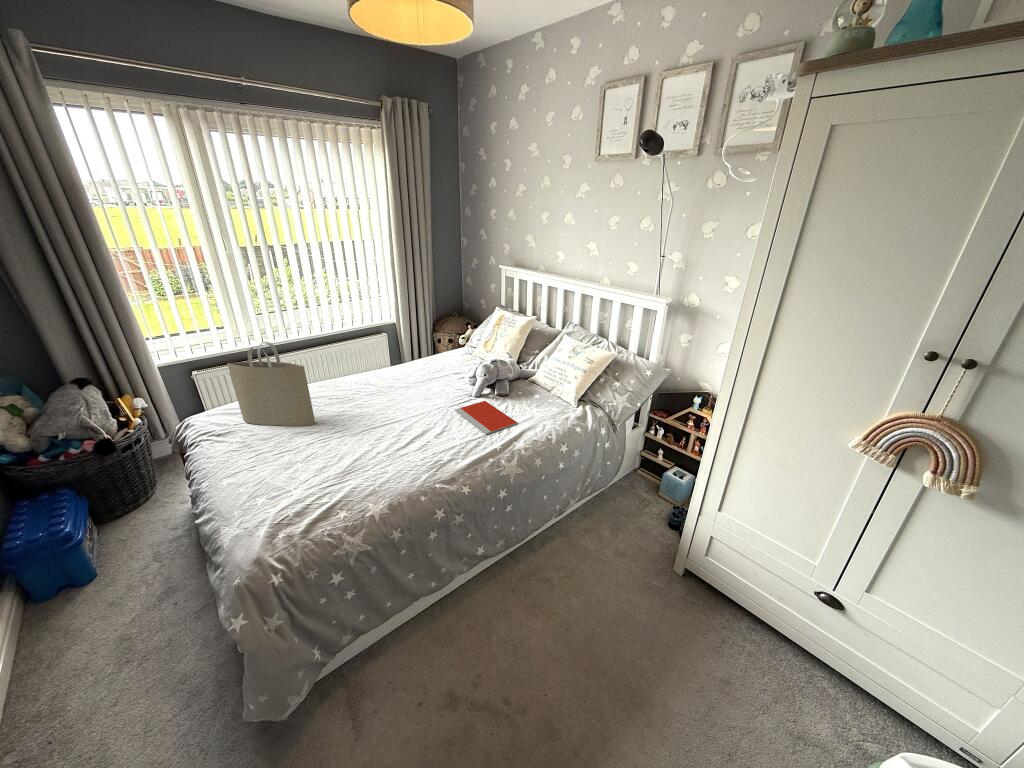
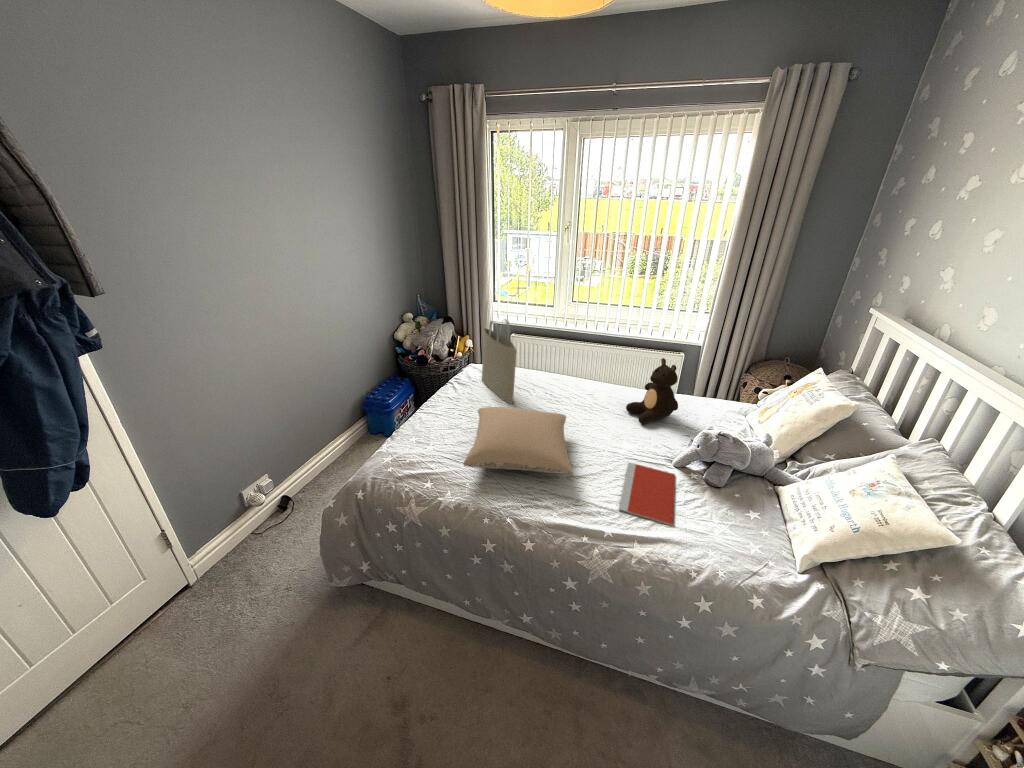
teddy bear: none [408,330,448,386] -> present [626,358,678,424]
pillow: none [309,402,447,473] -> present [463,407,573,474]

